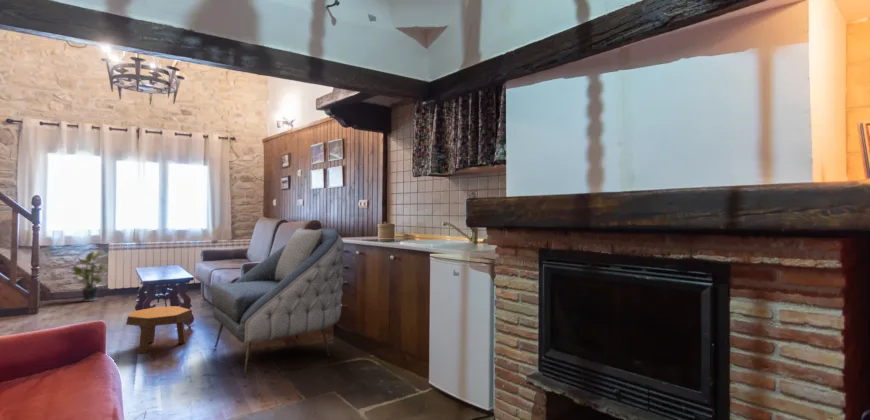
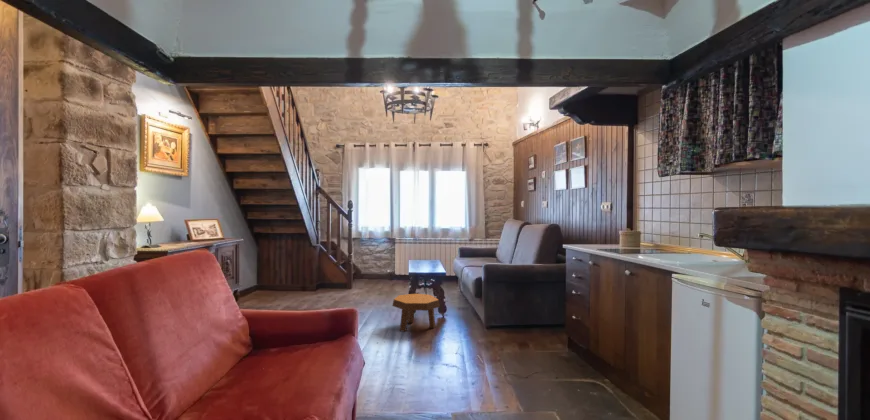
armchair: present [211,228,344,378] -> none [452,231,573,373]
potted plant: present [72,251,105,301] -> none [373,241,394,281]

